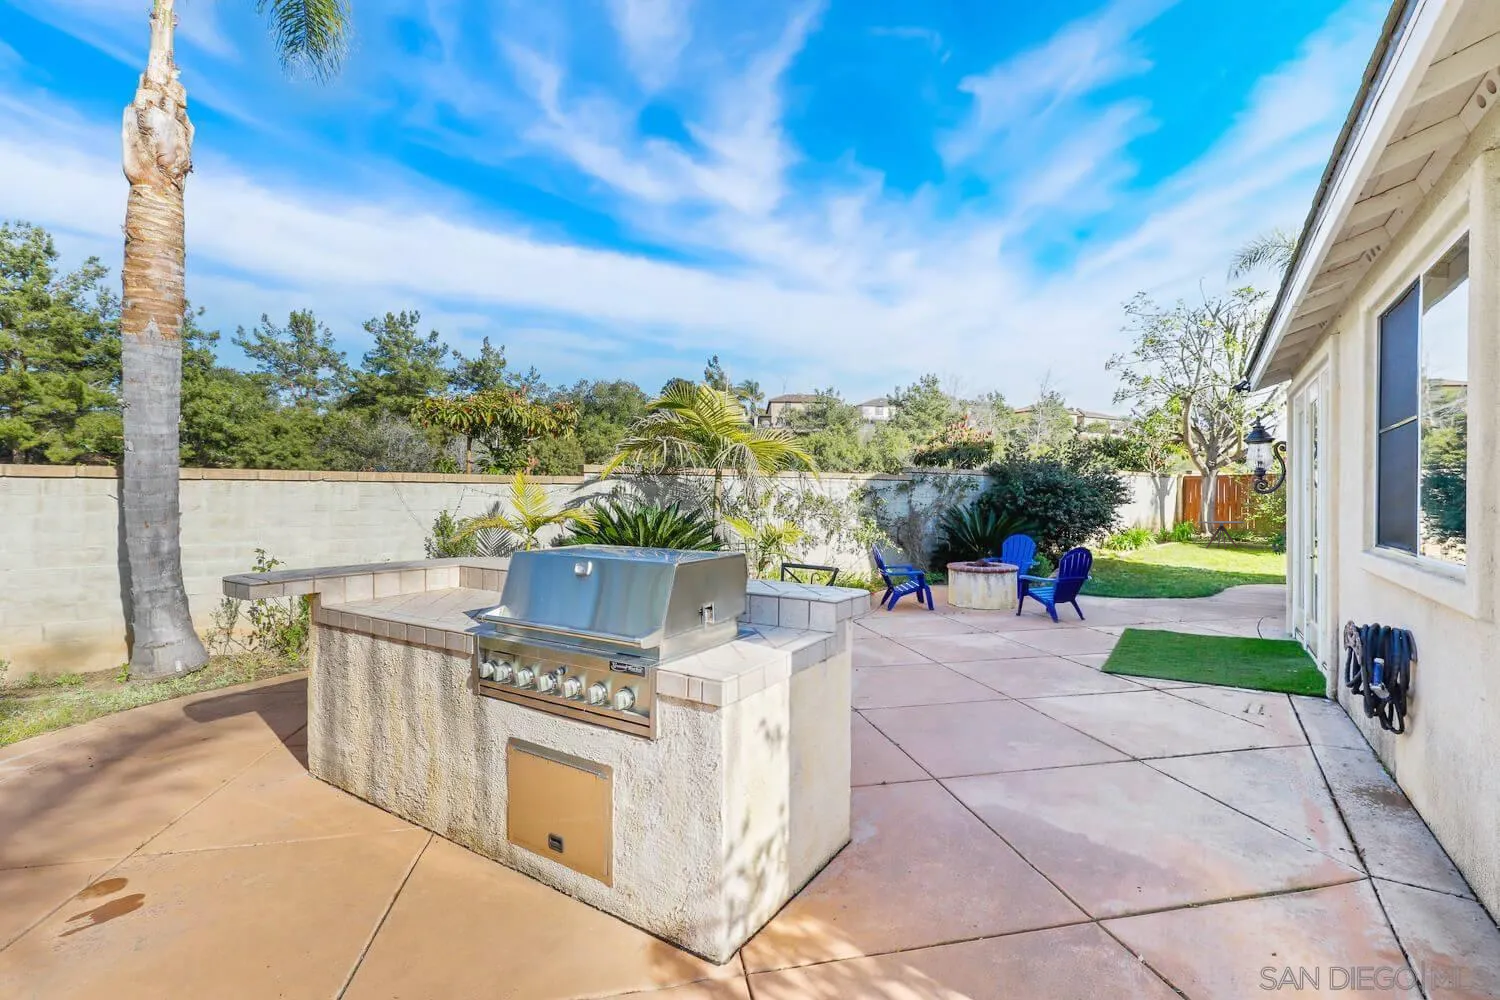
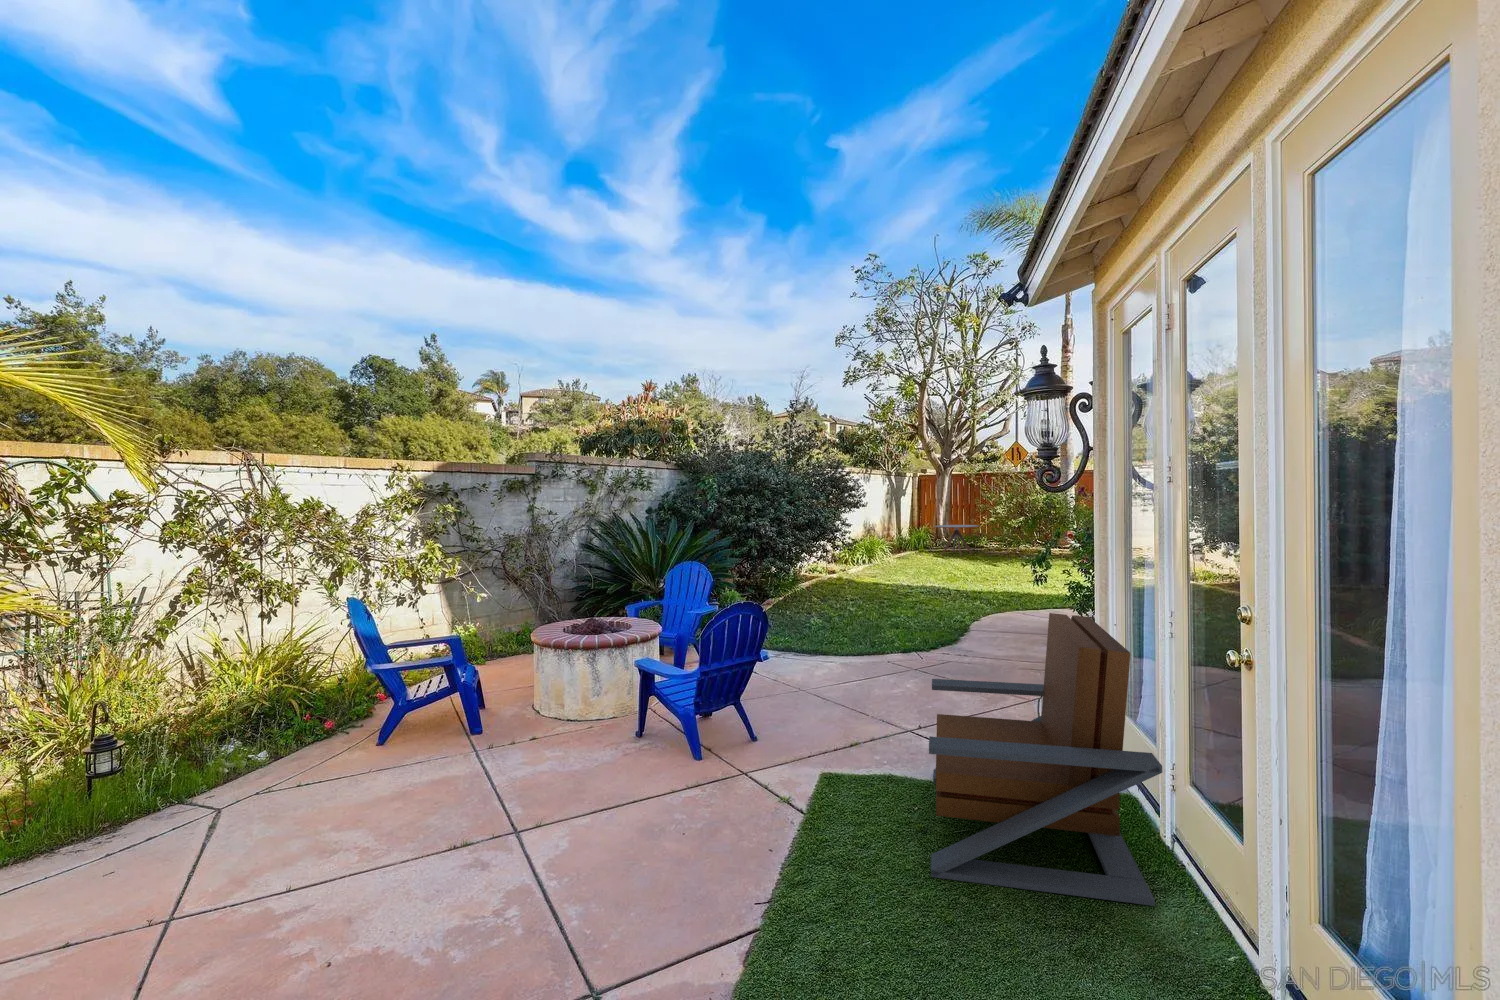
lounge chair: none [1184,548,1285,651] -> present [929,613,1162,906]

